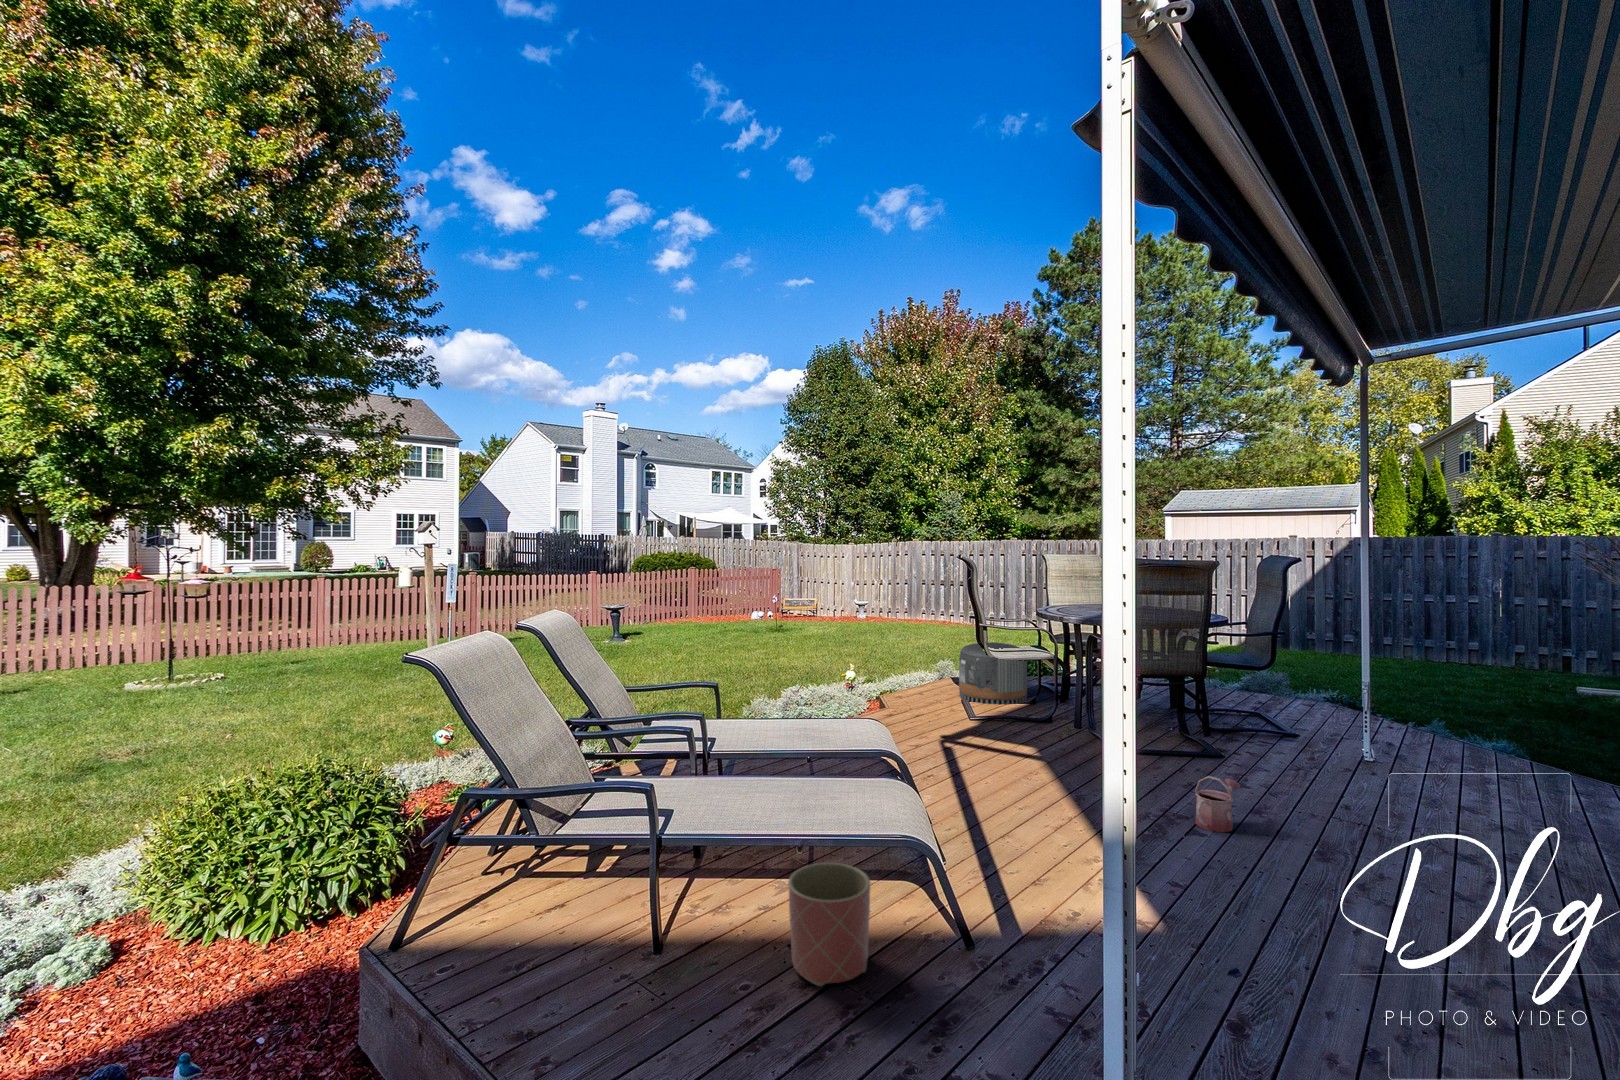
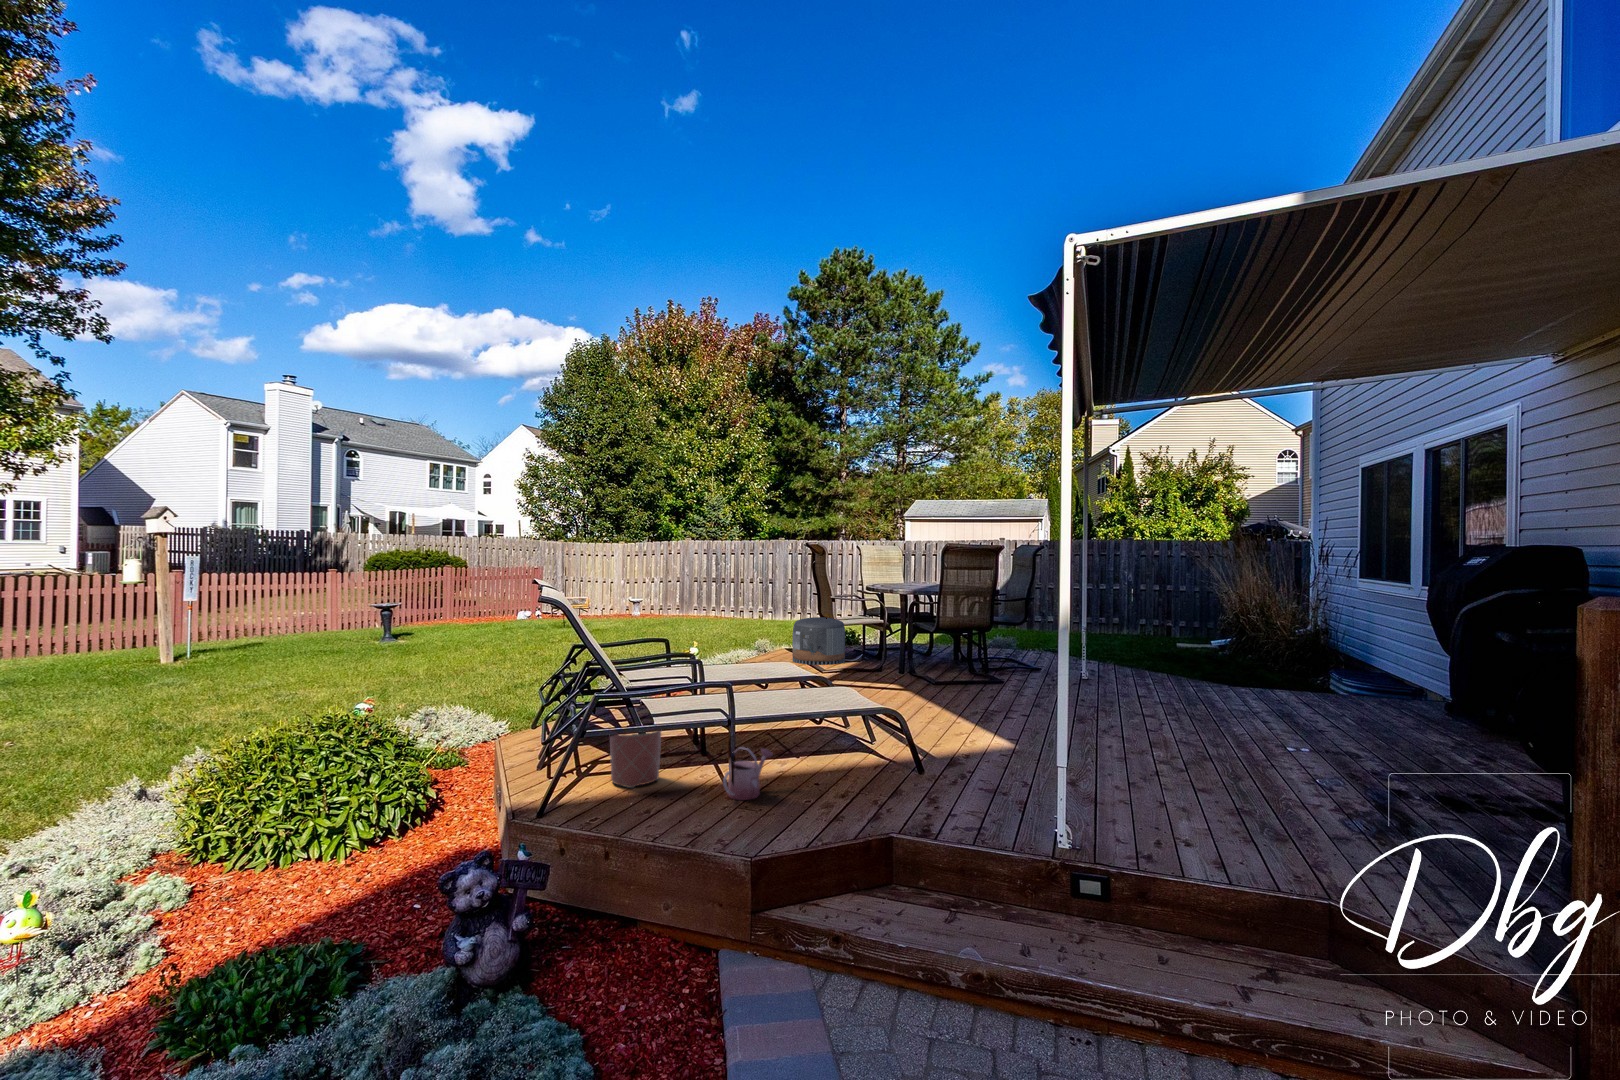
watering can: present [1195,776,1240,832] -> present [723,747,772,800]
planter: present [788,863,870,986] -> present [610,731,661,788]

